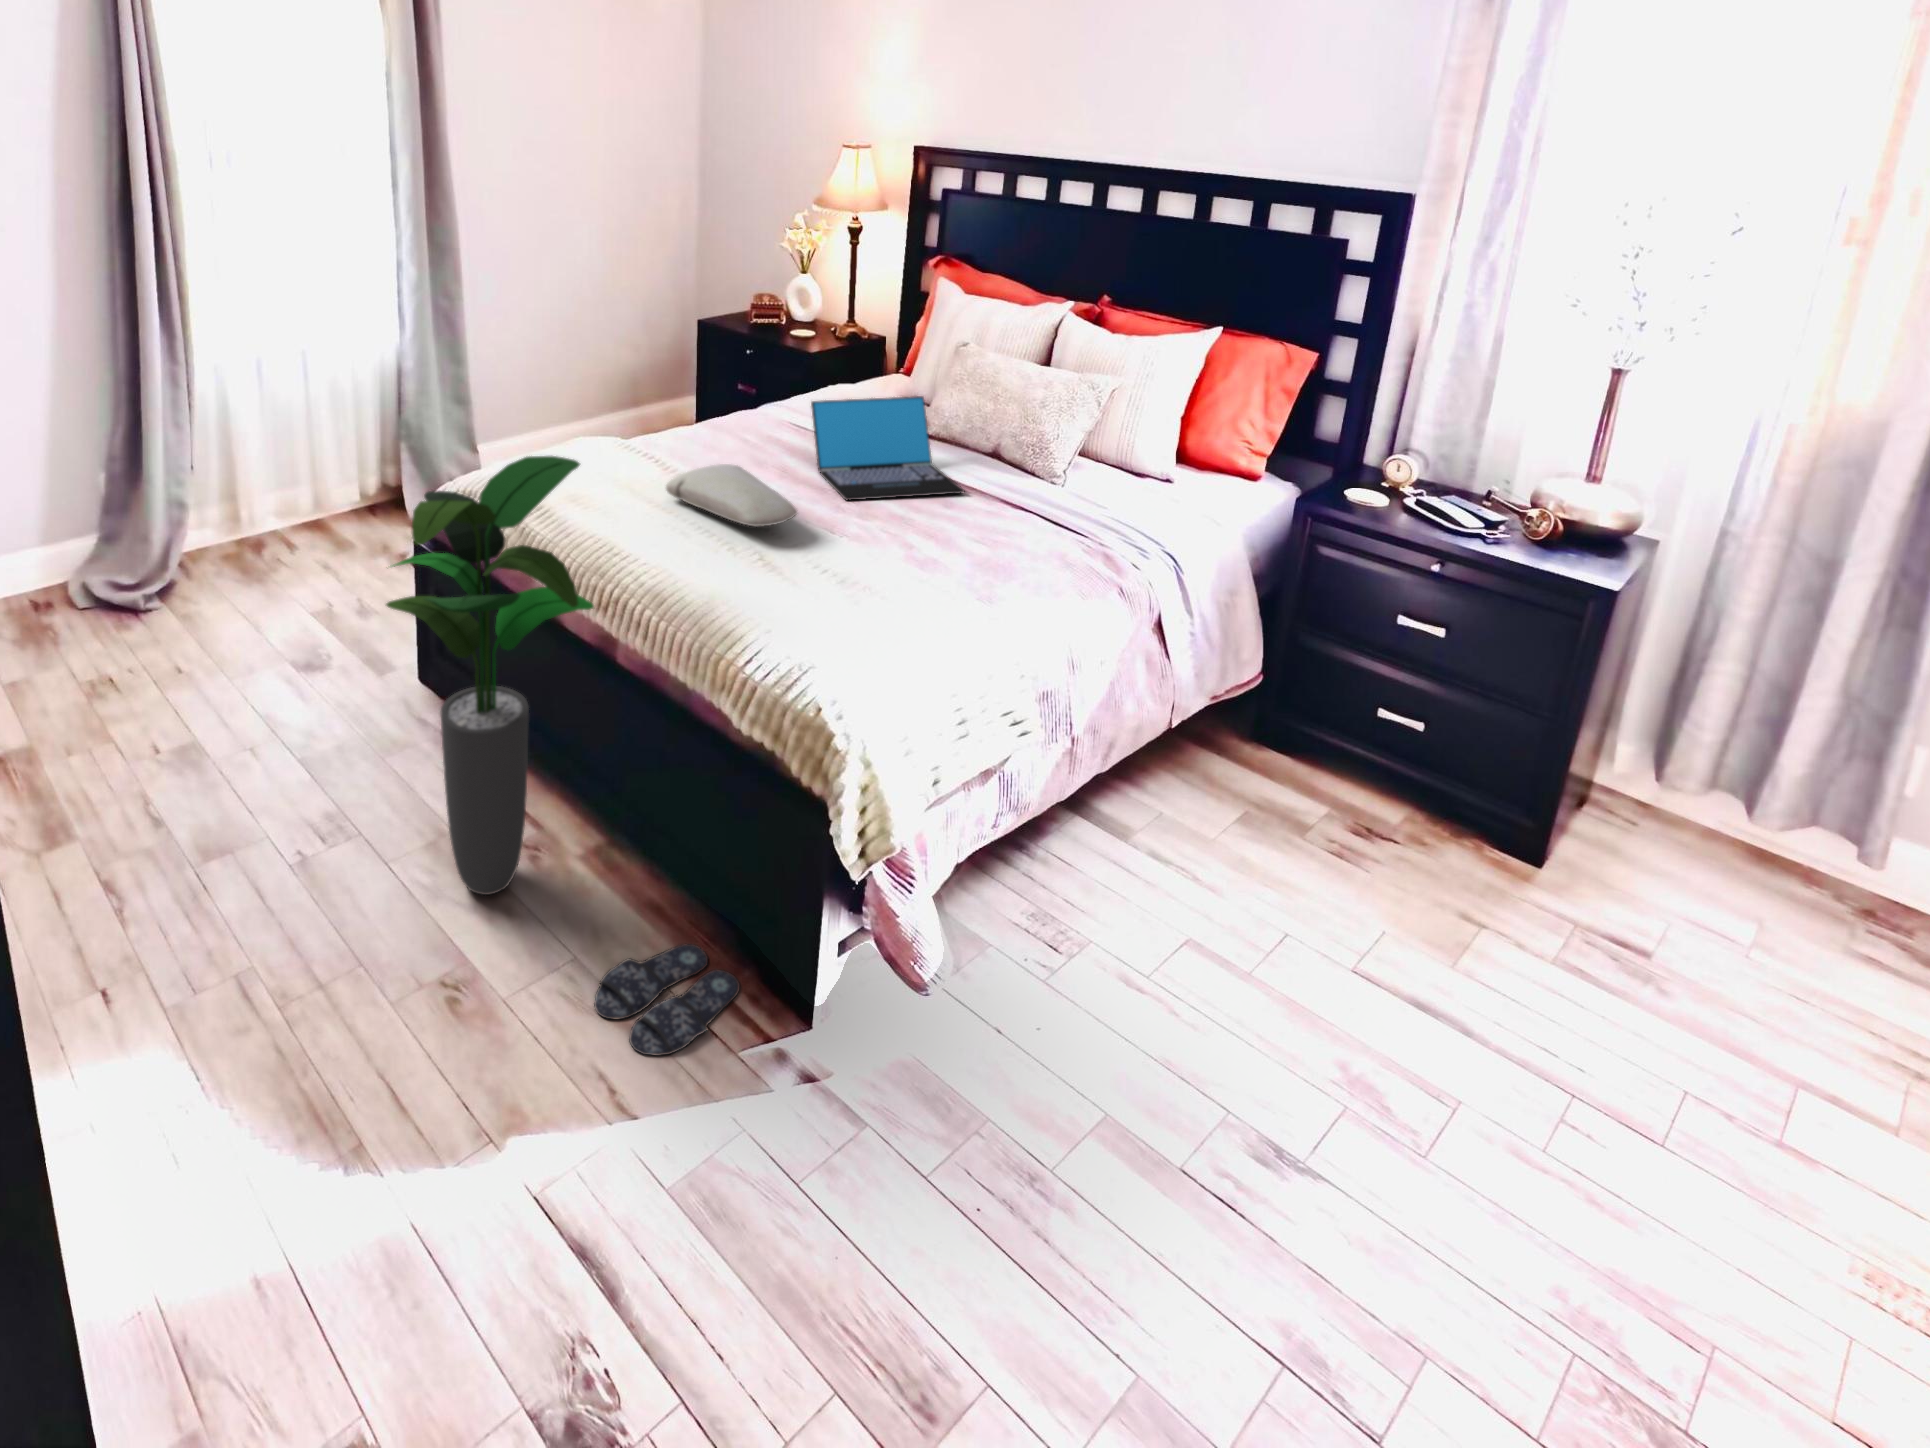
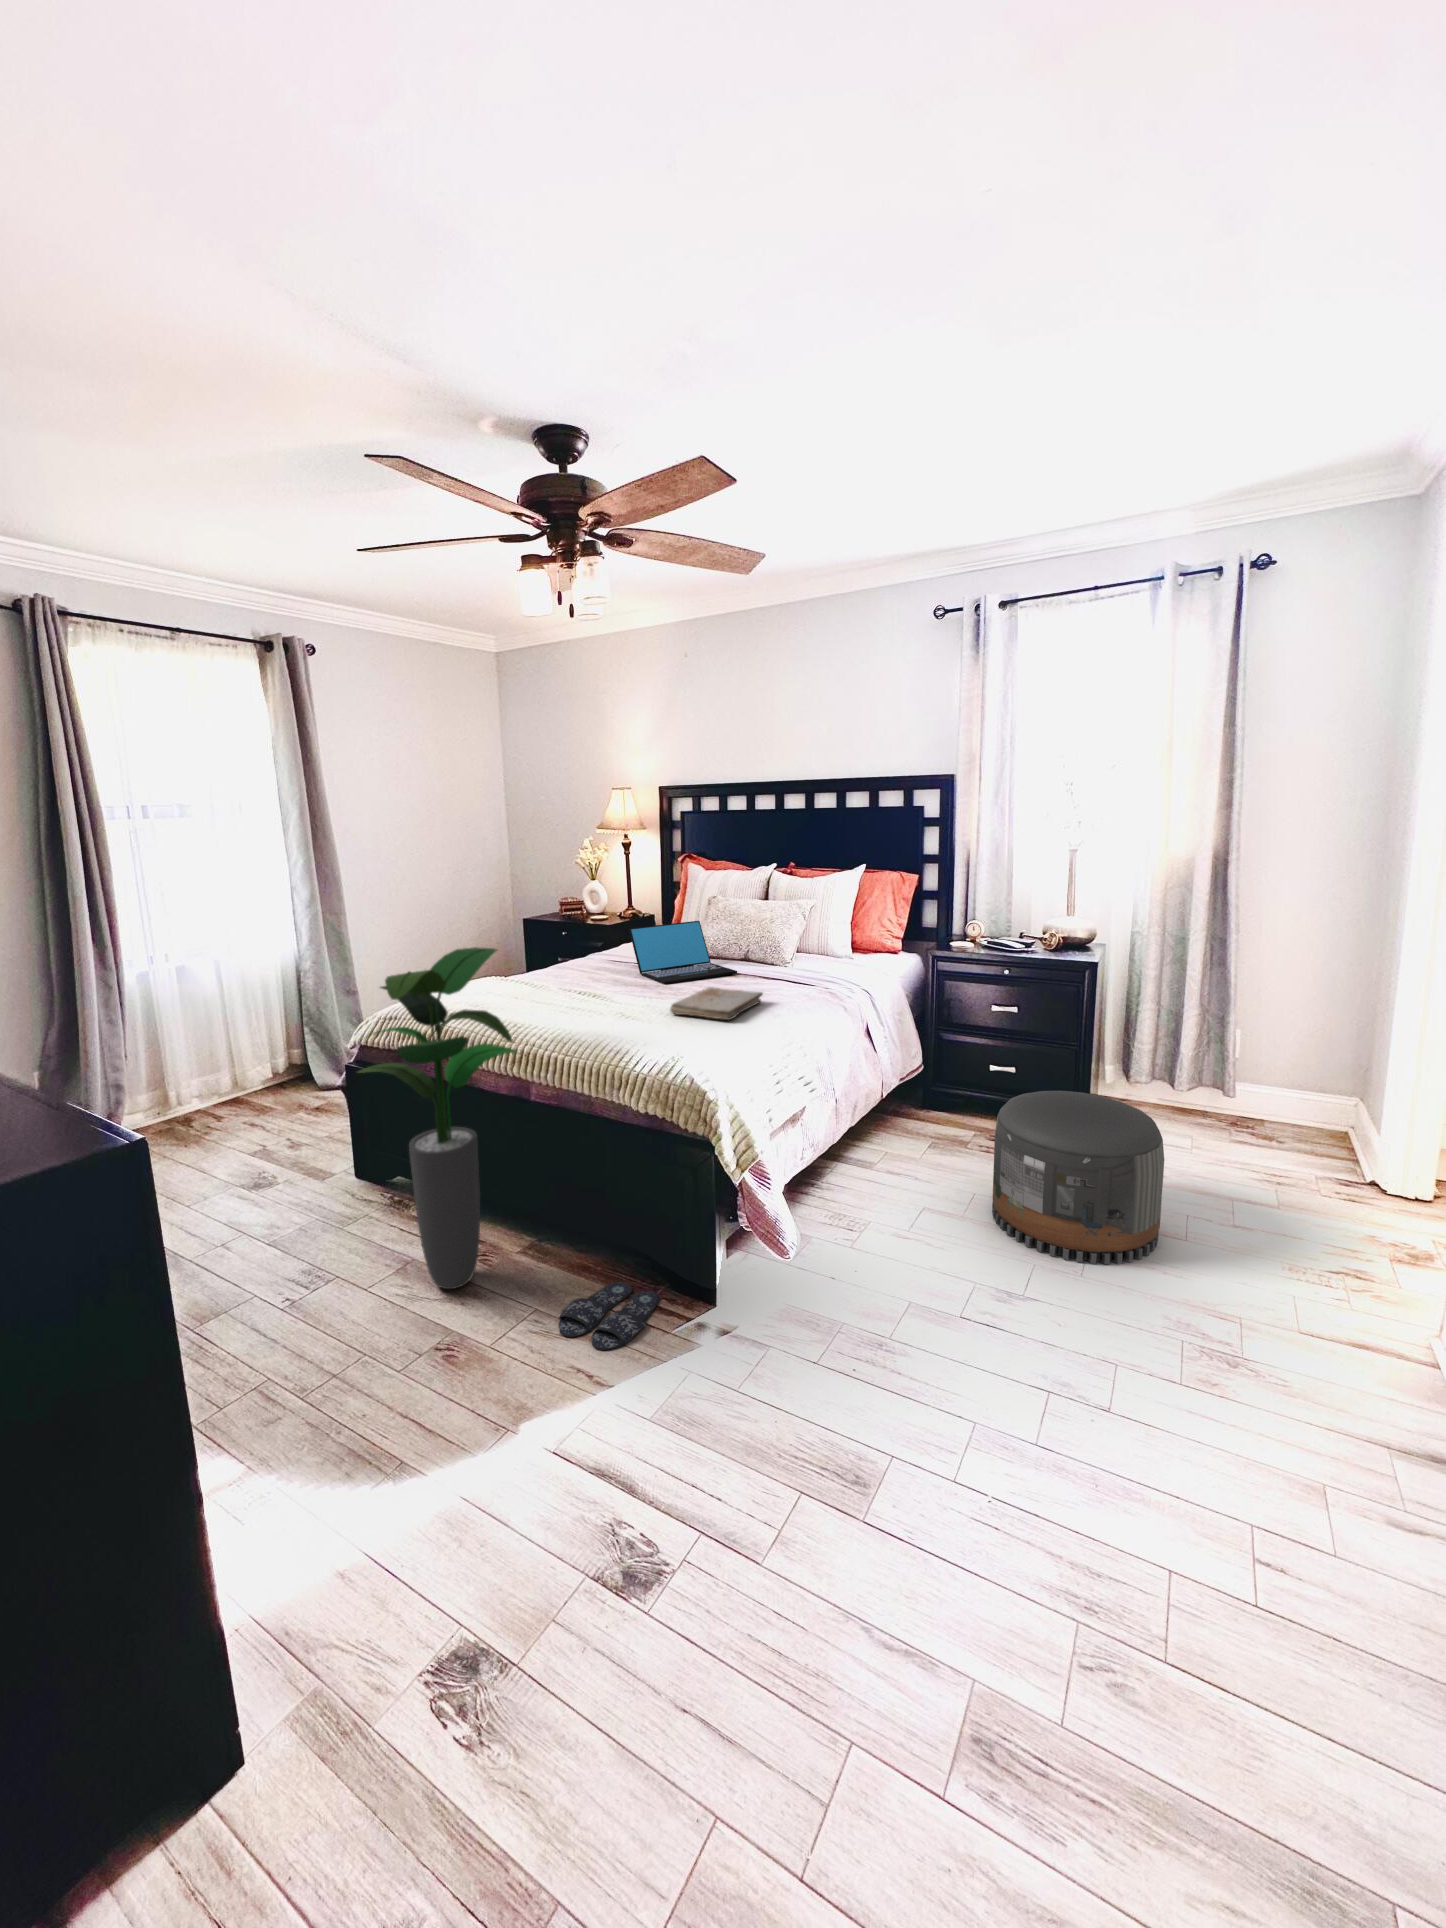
pillow: present [666,464,798,526] -> none [543,969,641,998]
book: none [827,528,980,605] -> present [670,987,763,1020]
pouf: none [1307,805,1648,1153] -> present [992,1091,1164,1264]

